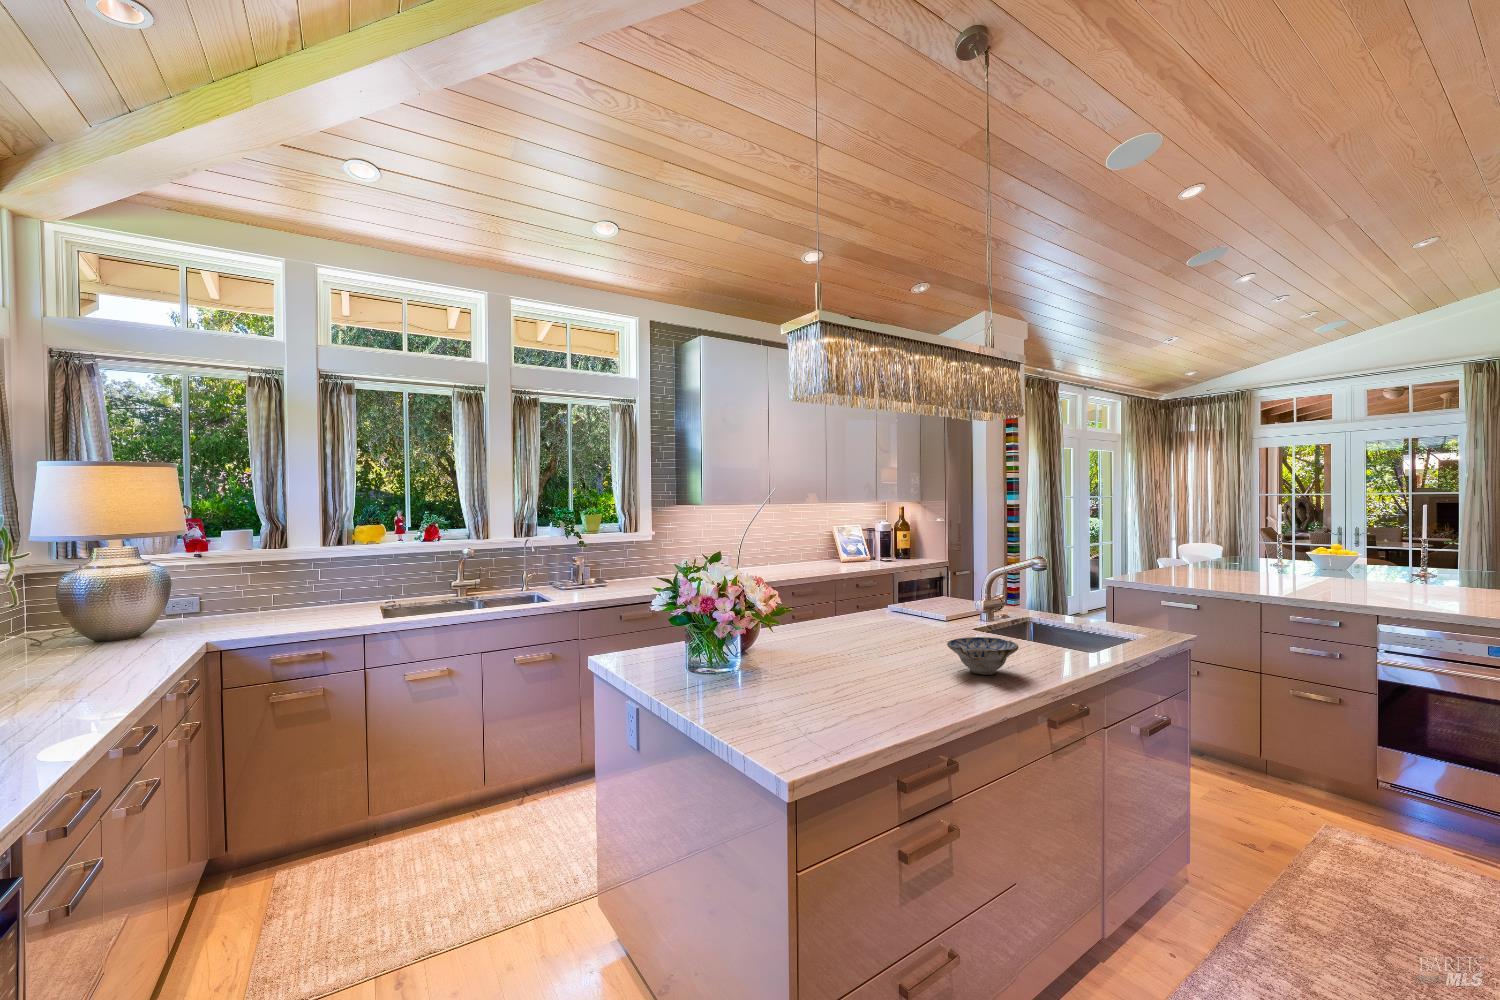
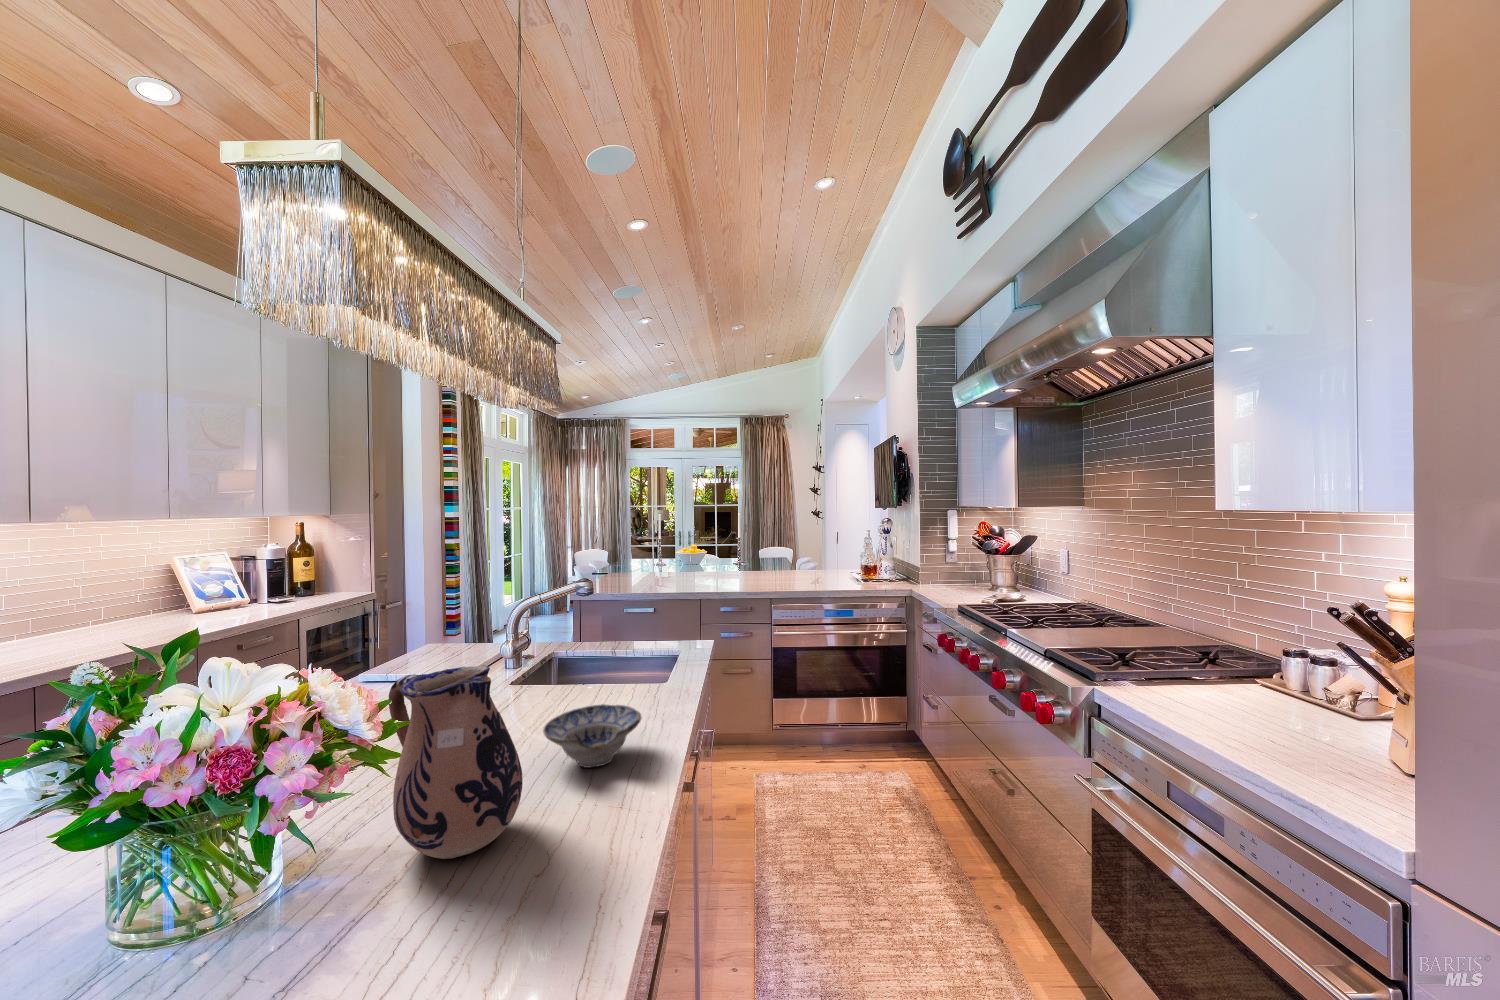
ceramic pitcher: none [846,583,913,682] -> present [389,665,523,859]

